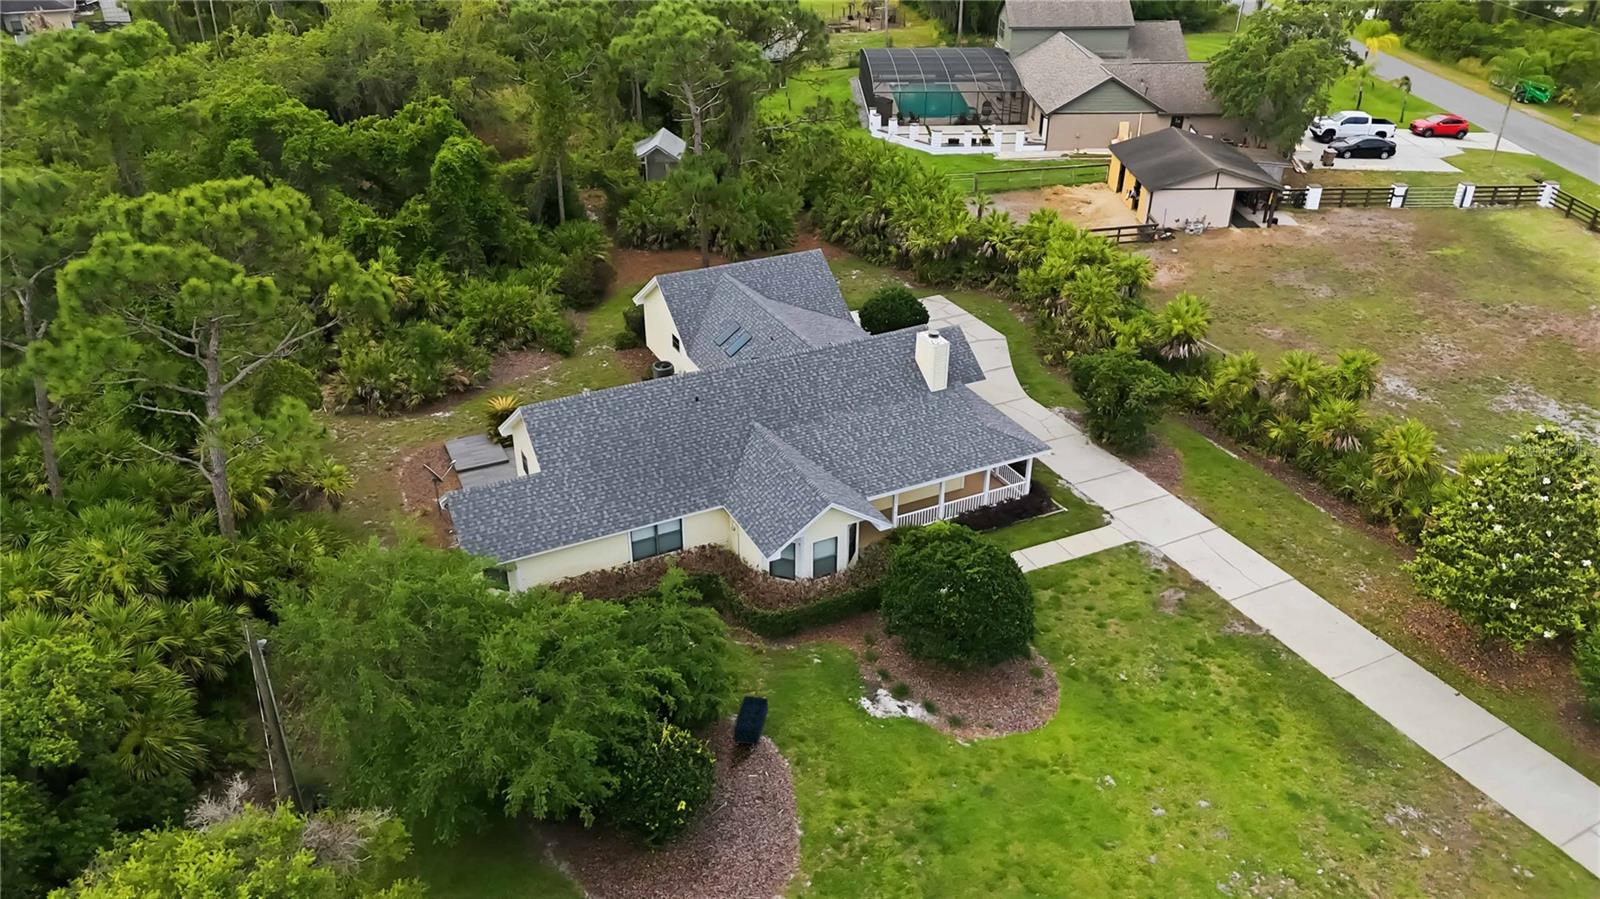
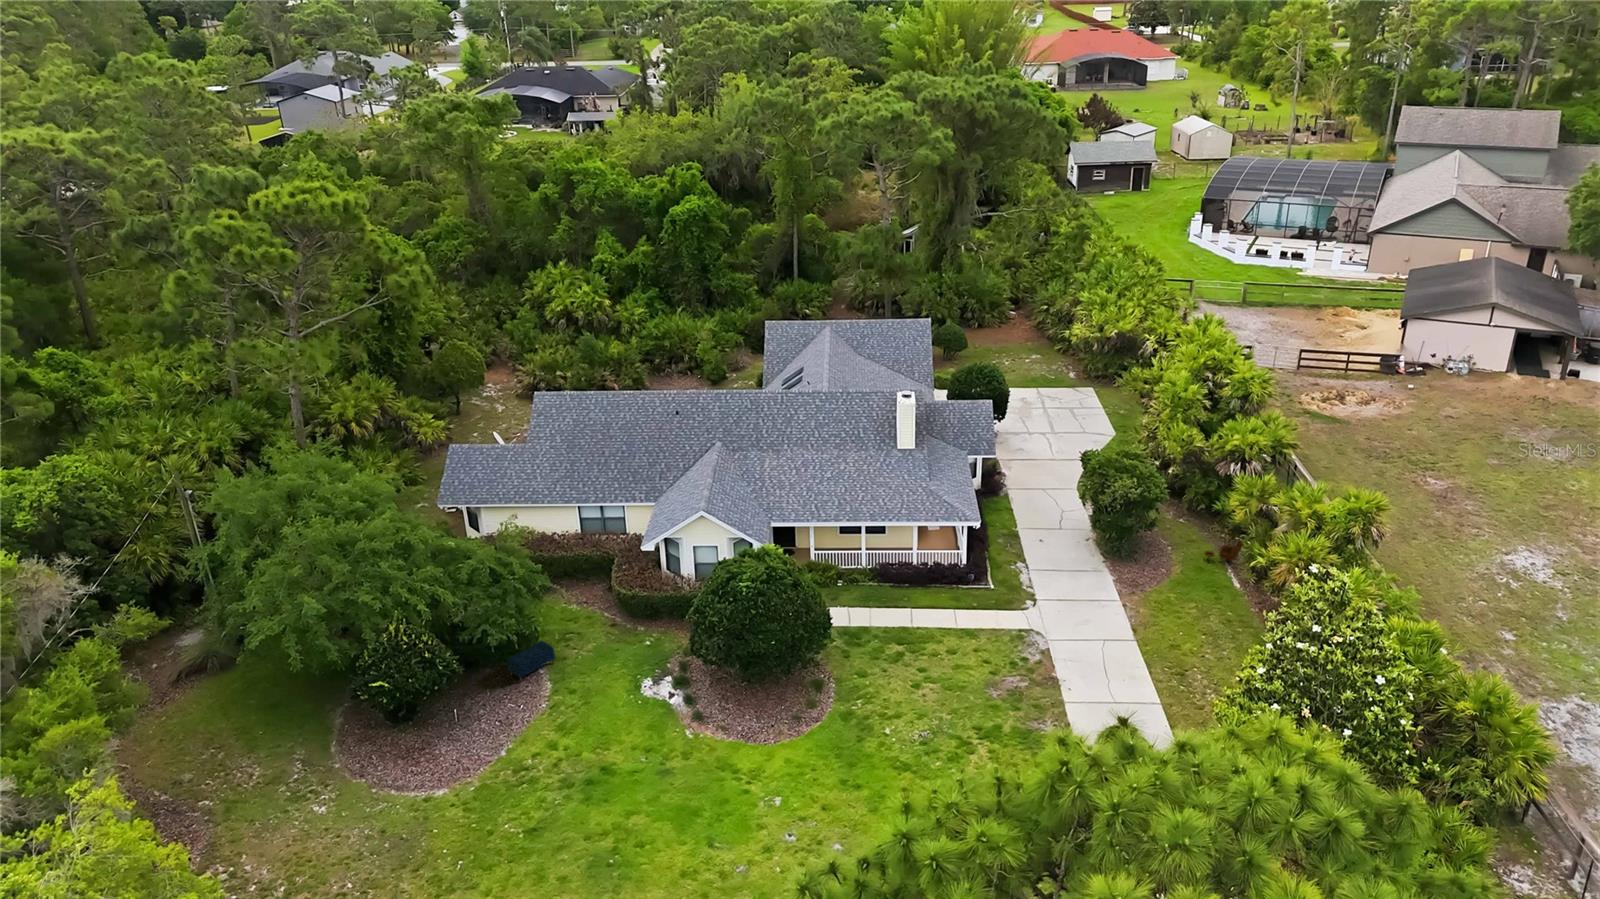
lounge chair: none [1190,413,1224,441] -> present [1205,540,1242,563]

